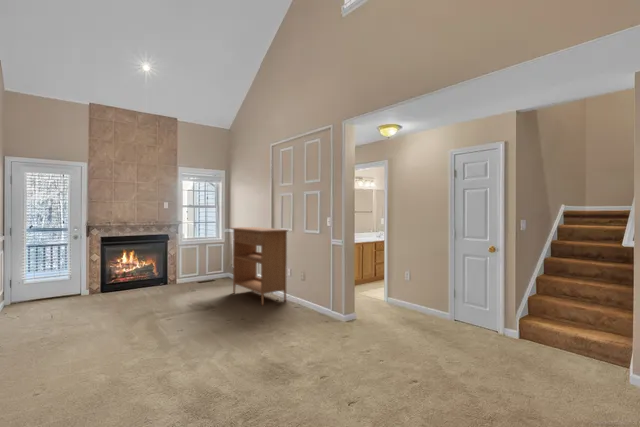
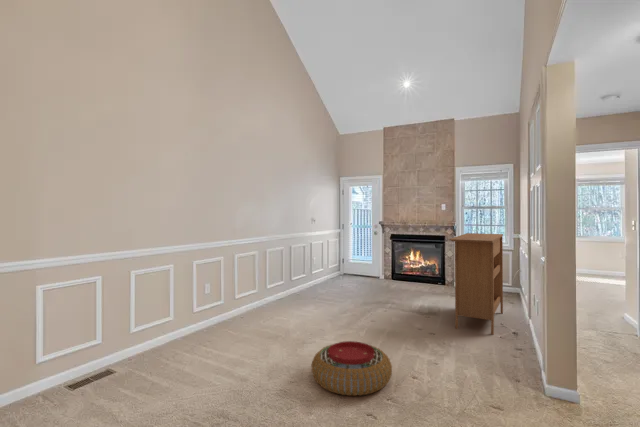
pouf: none [276,321,349,366] -> present [311,341,392,396]

